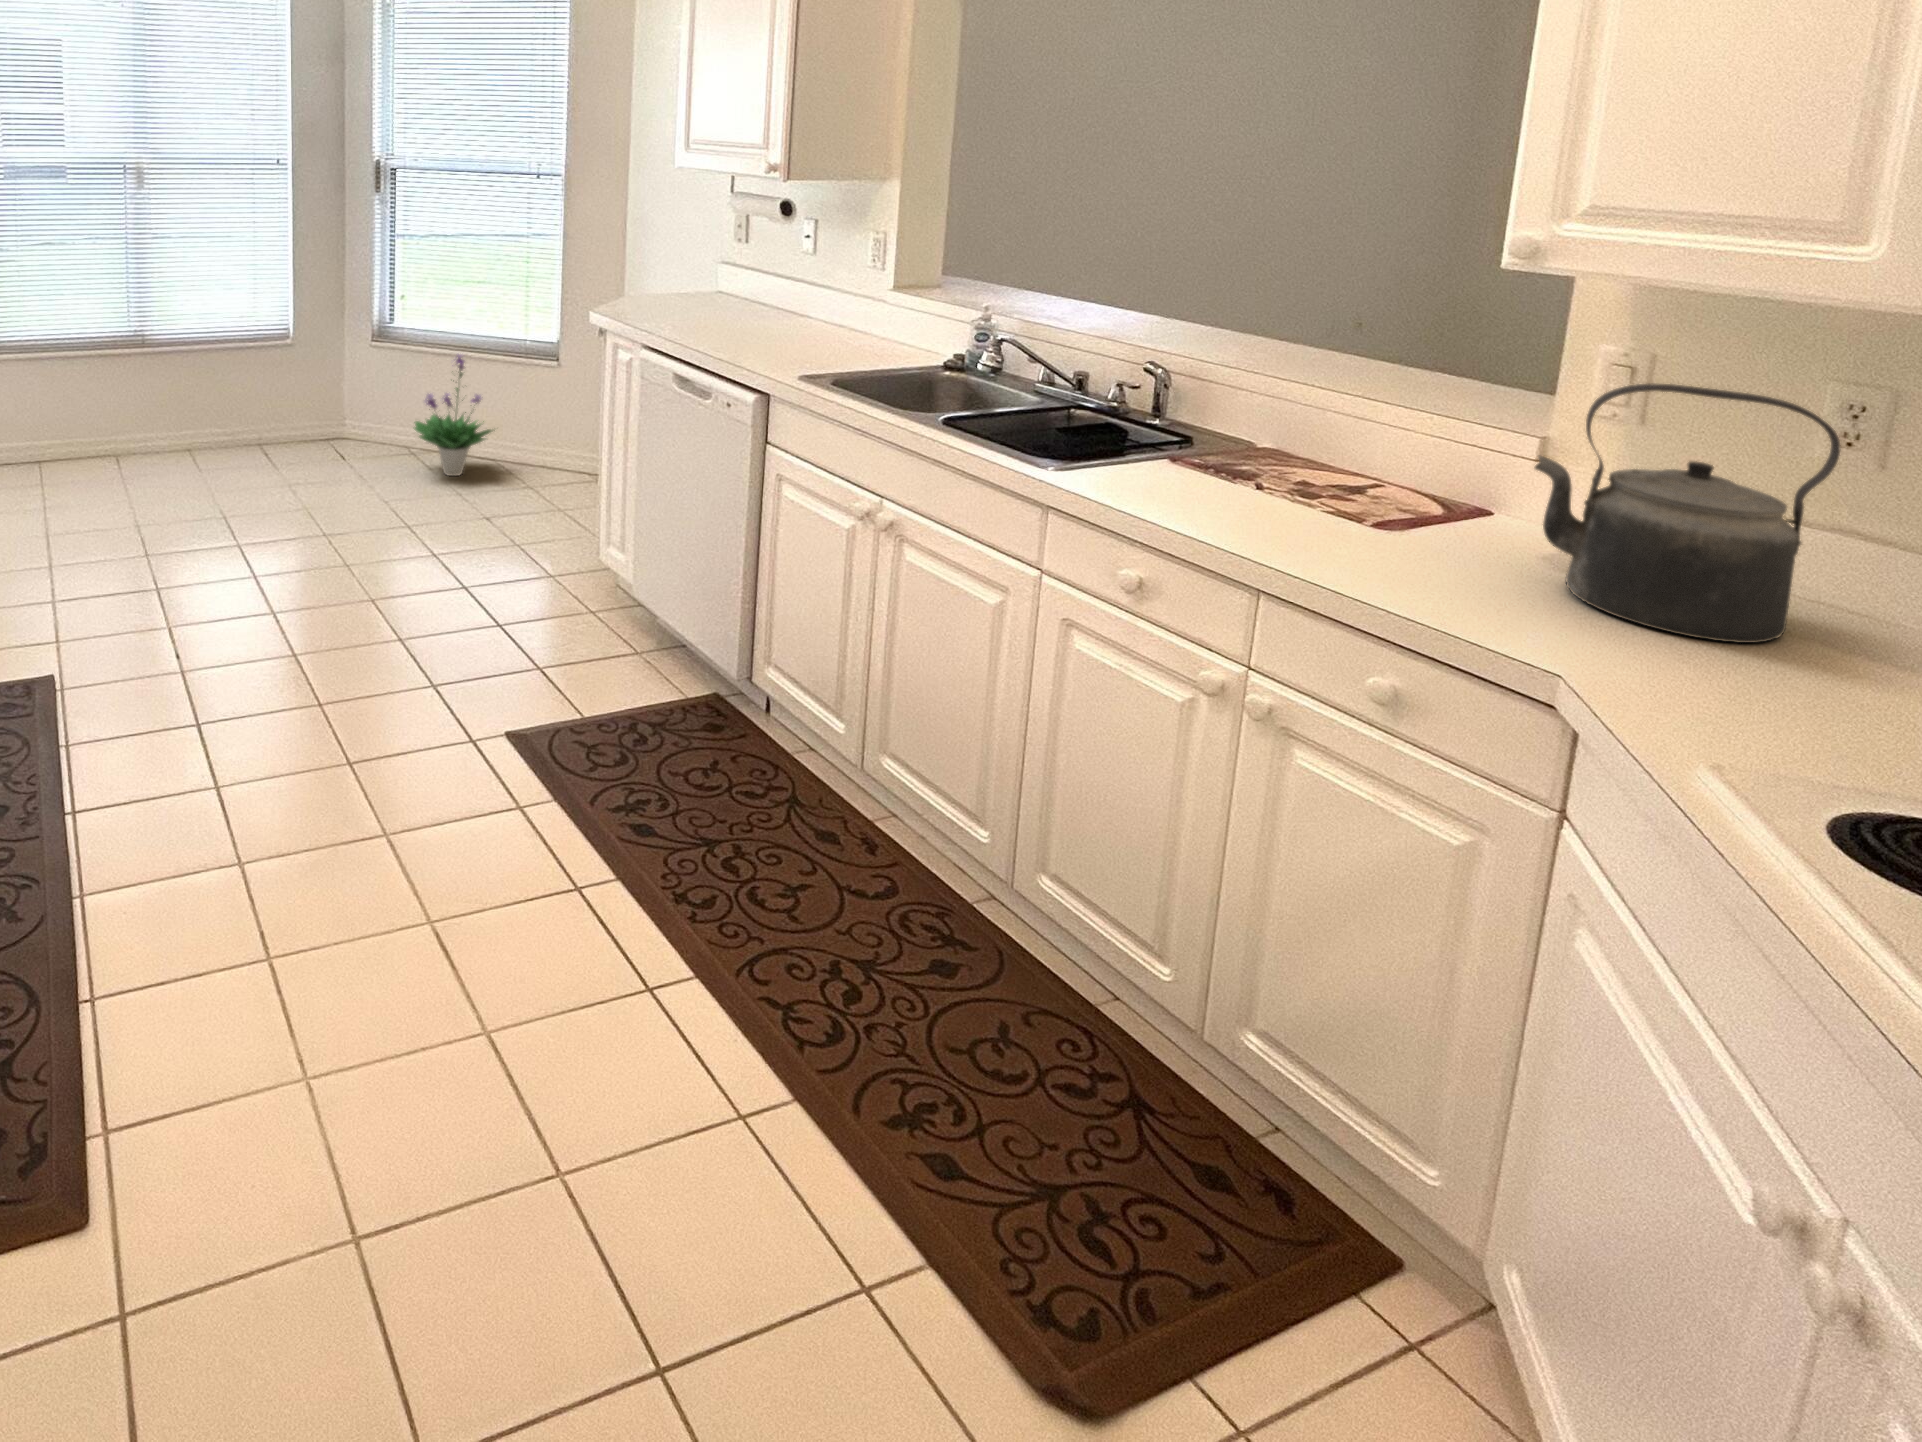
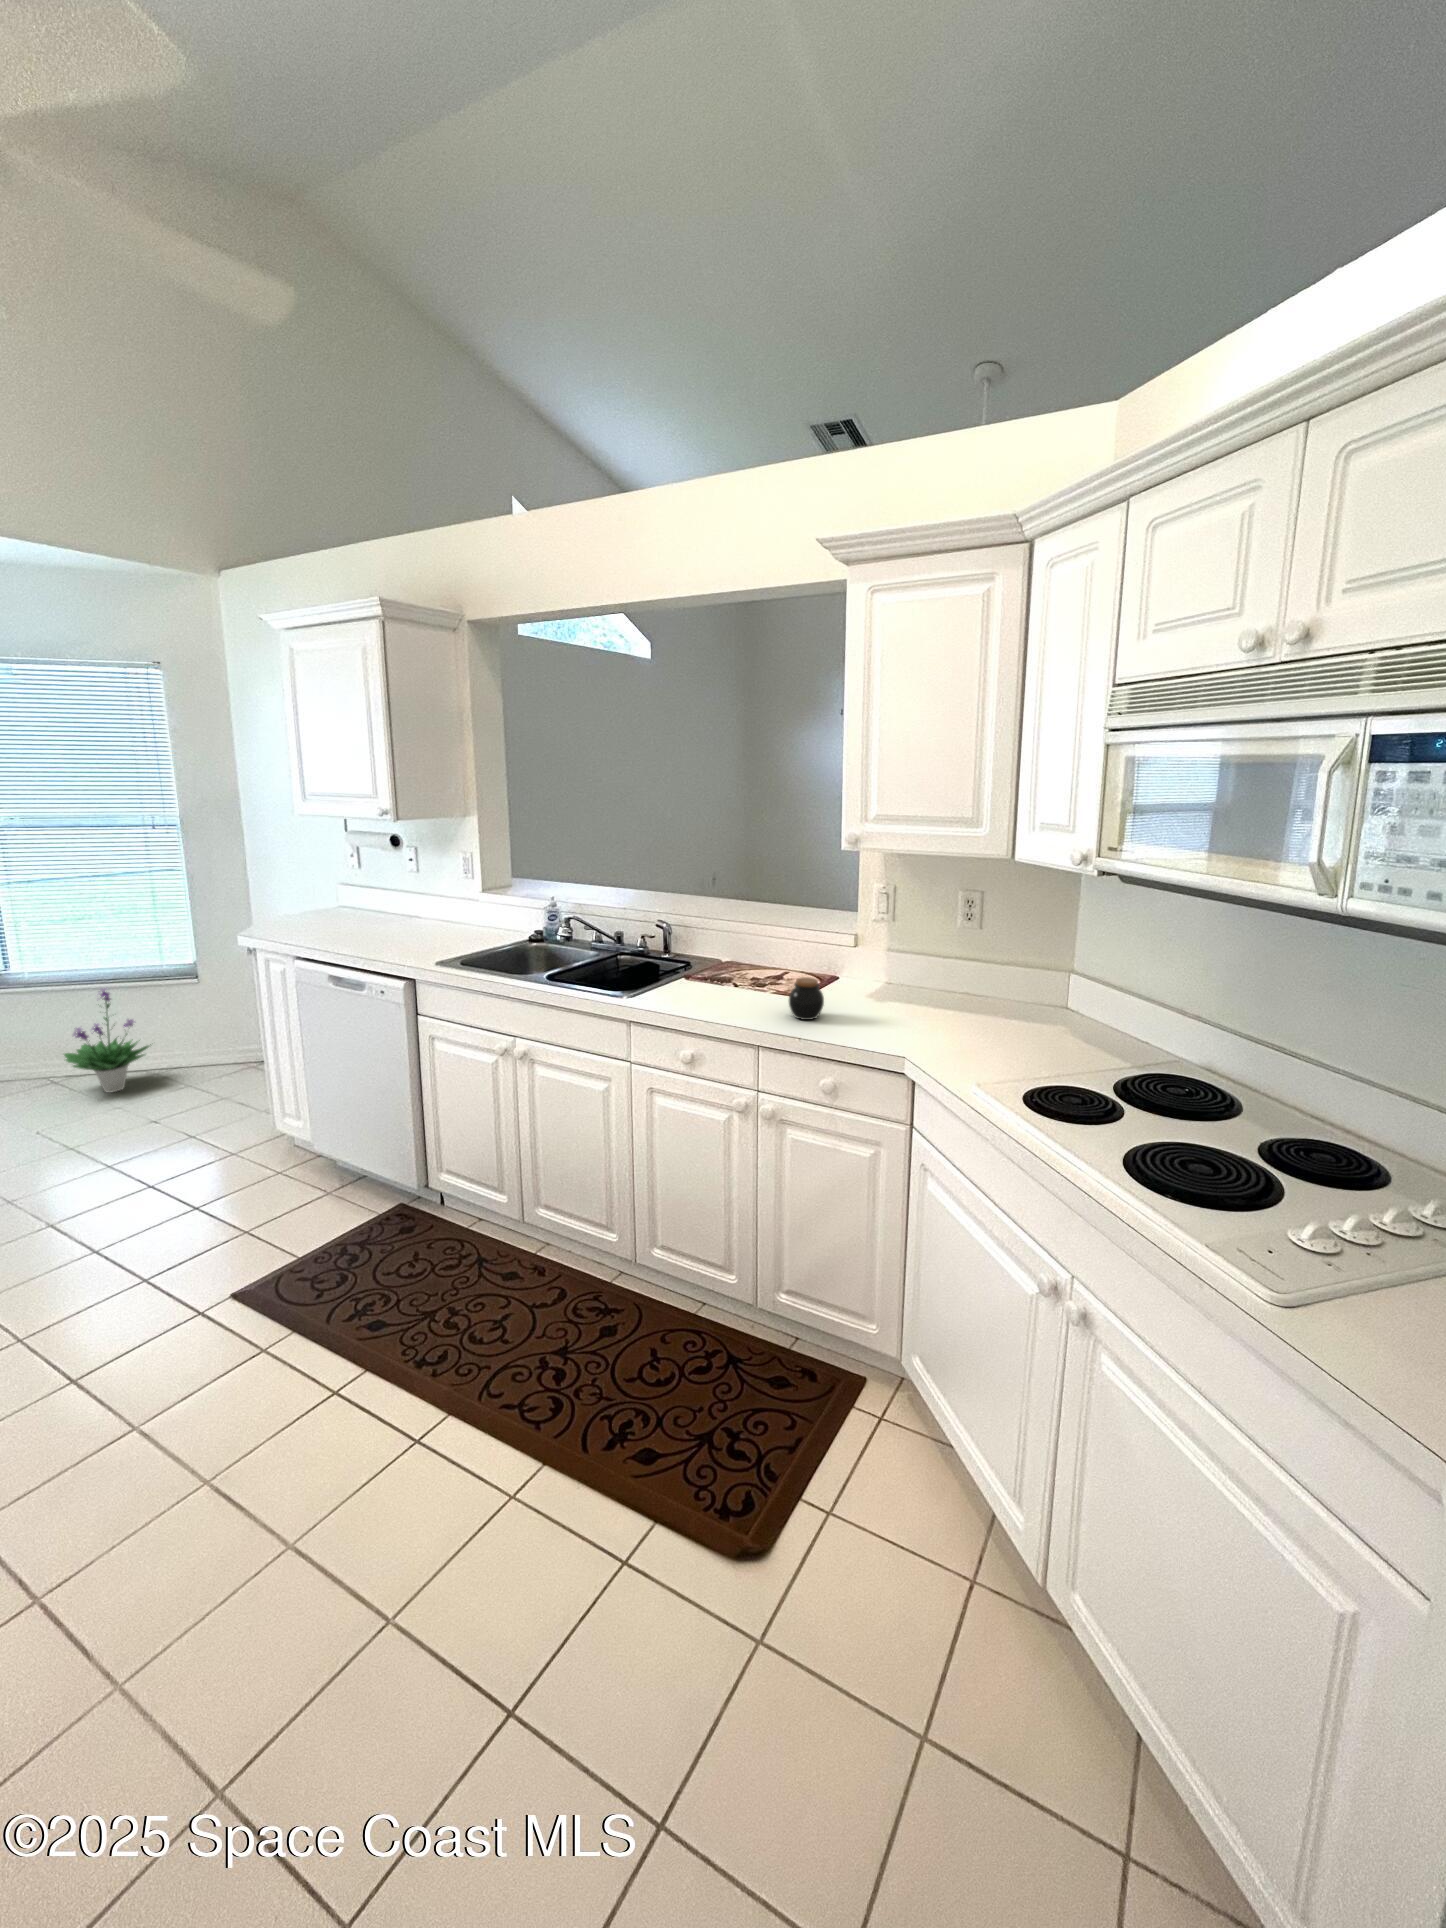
kettle: present [1535,384,1841,643] -> none [870,902,980,1024]
jar: none [1337,487,1414,565] -> present [789,977,824,1020]

